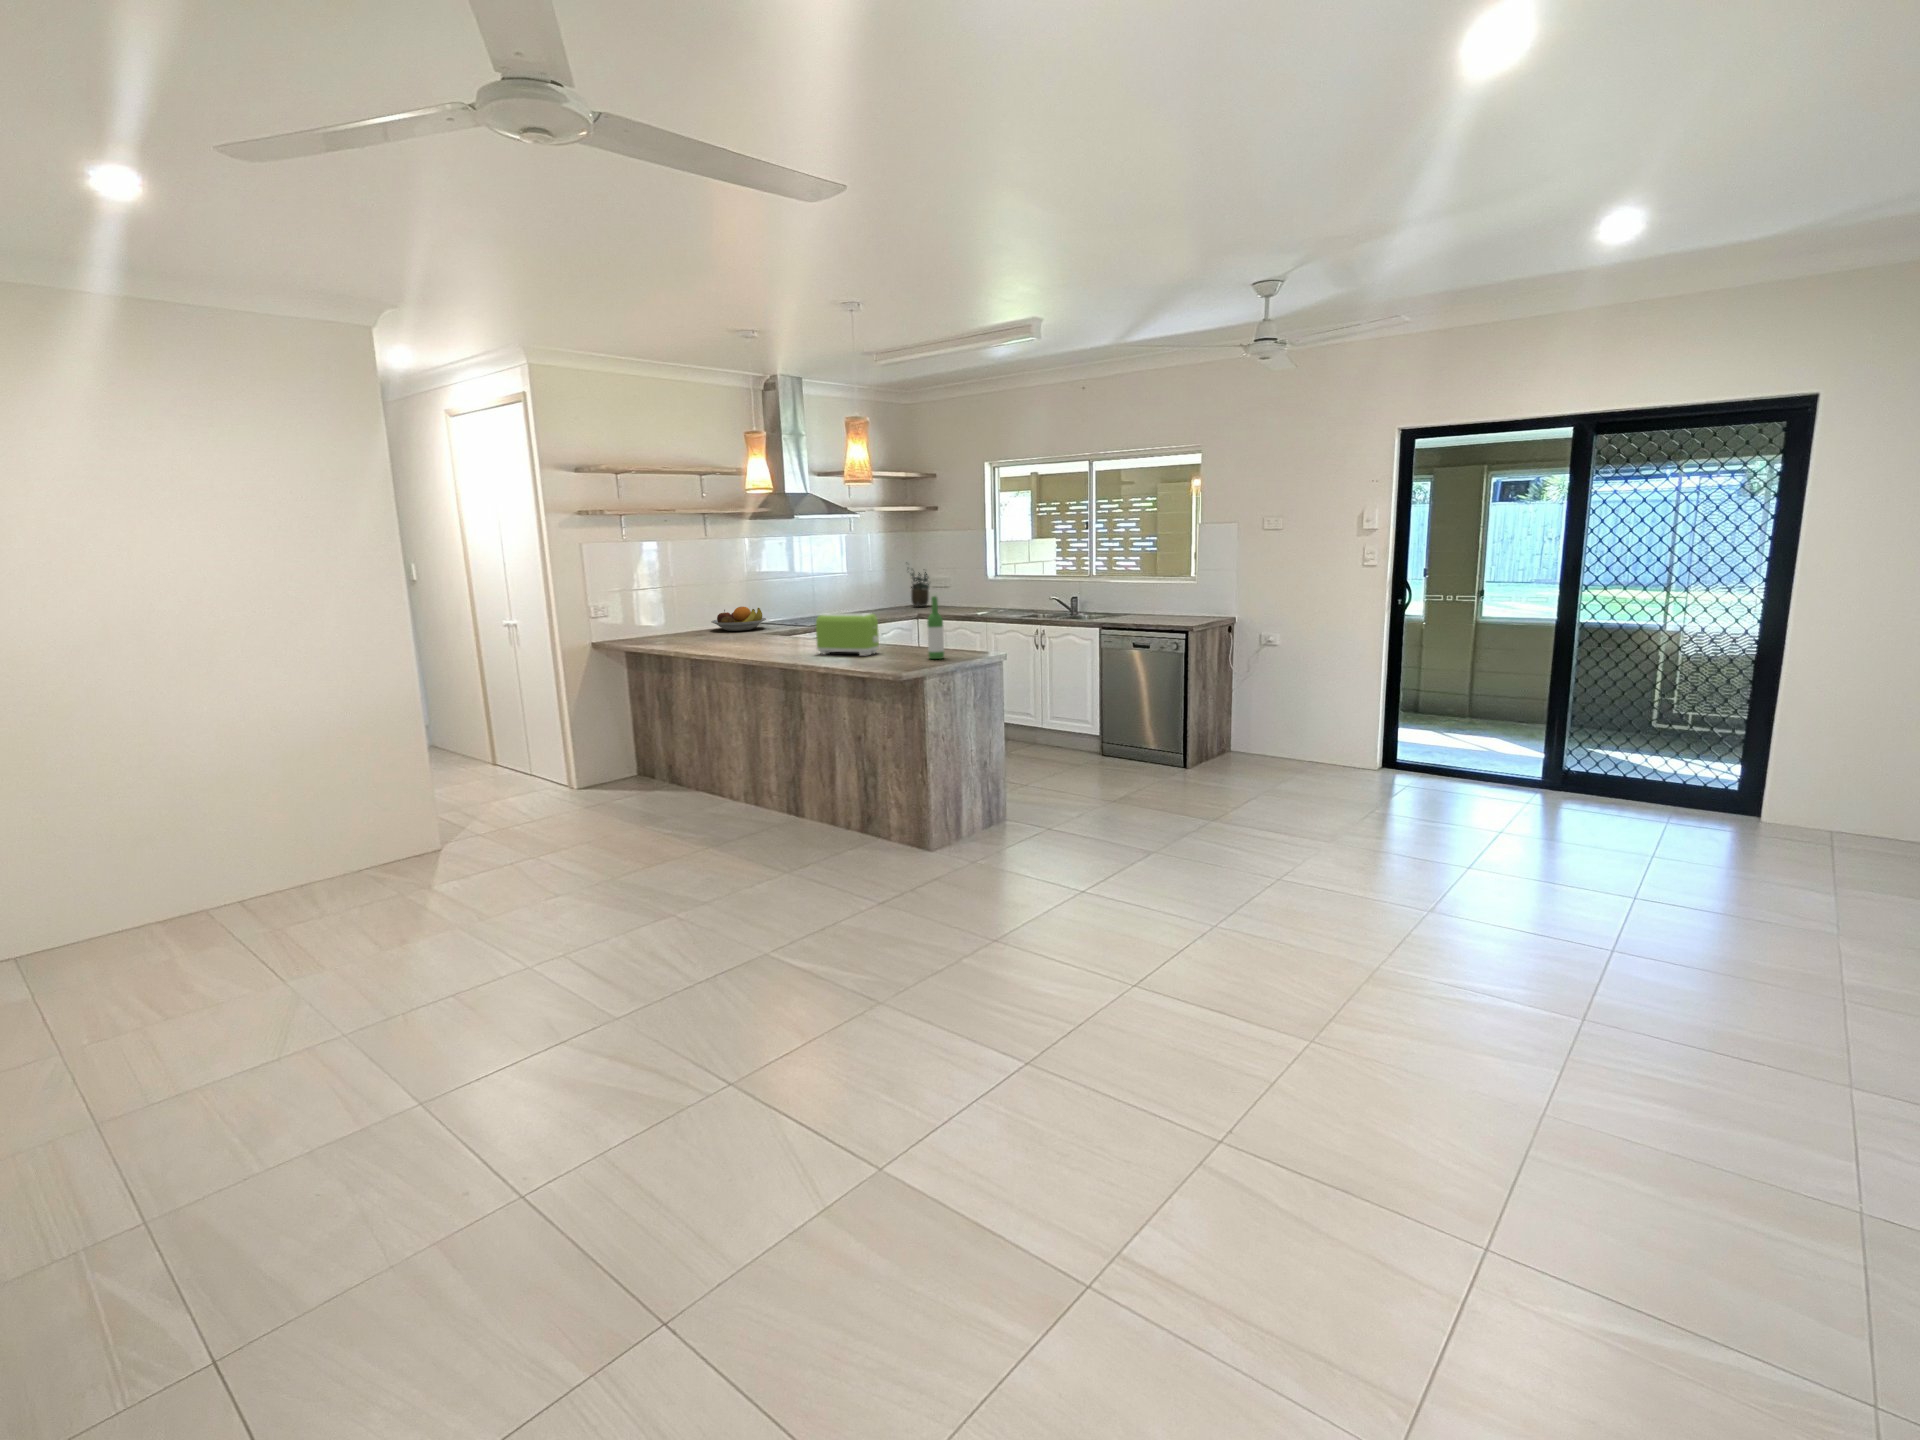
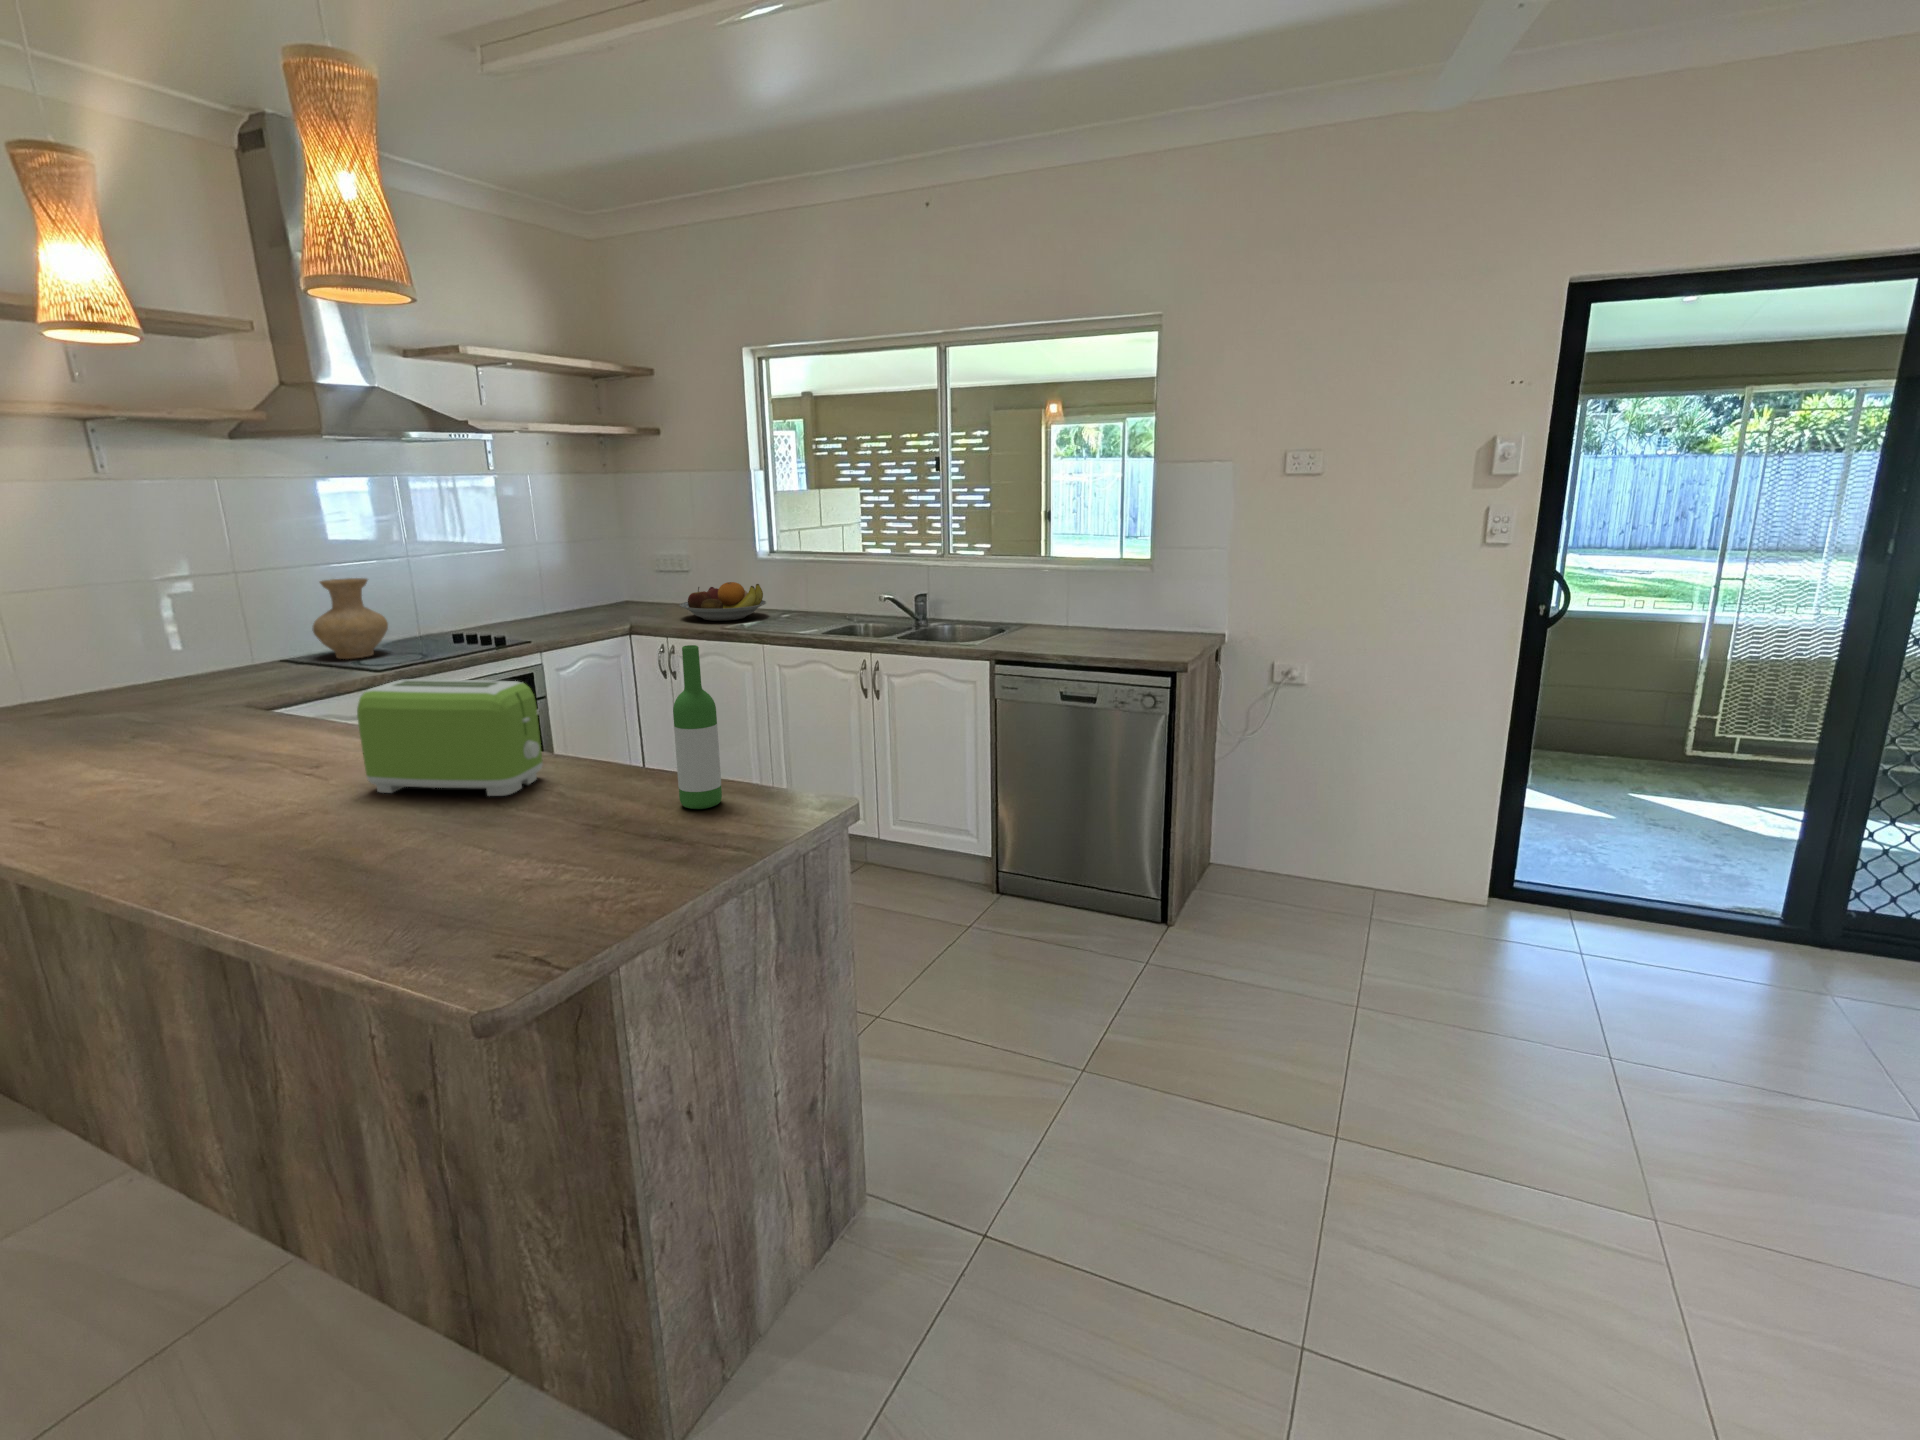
potted plant: present [911,572,929,606] -> none [601,527,650,606]
vase: none [774,586,805,624] -> present [312,578,388,659]
fruit bowl: present [711,607,766,631] -> present [680,582,766,621]

